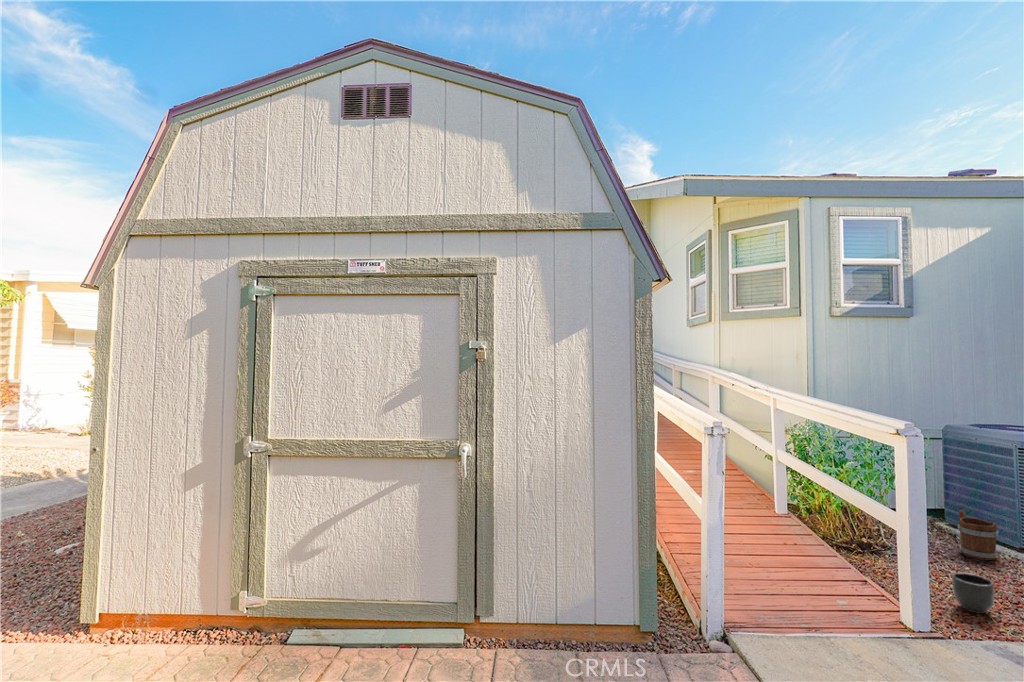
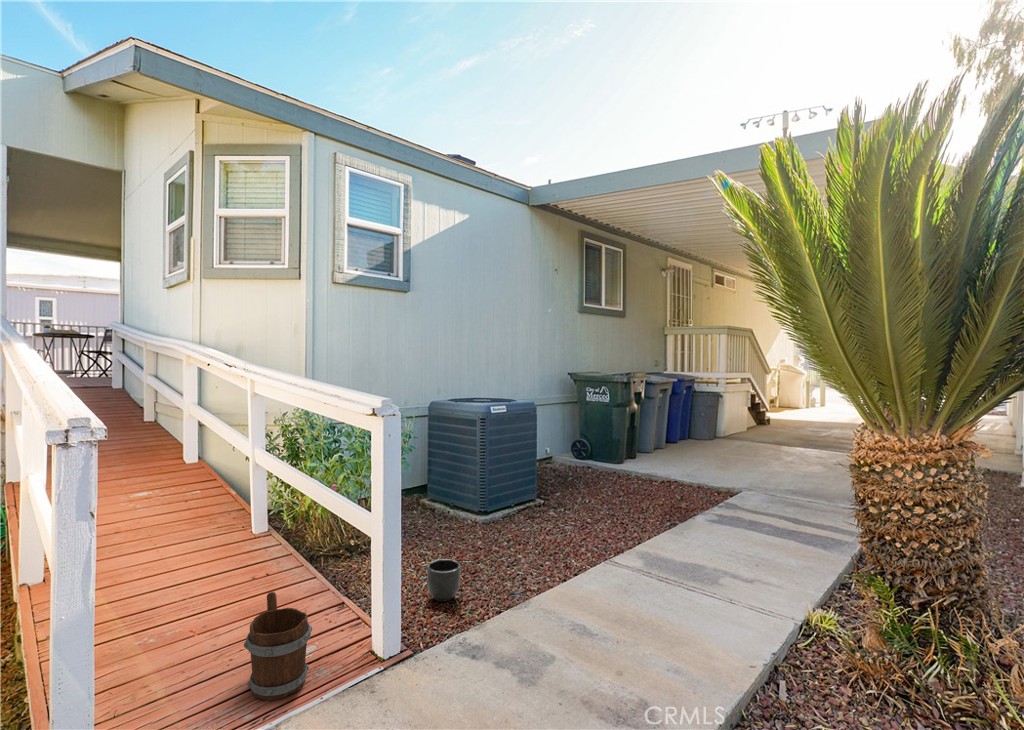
bucket: present [958,510,999,560] -> present [244,592,312,701]

